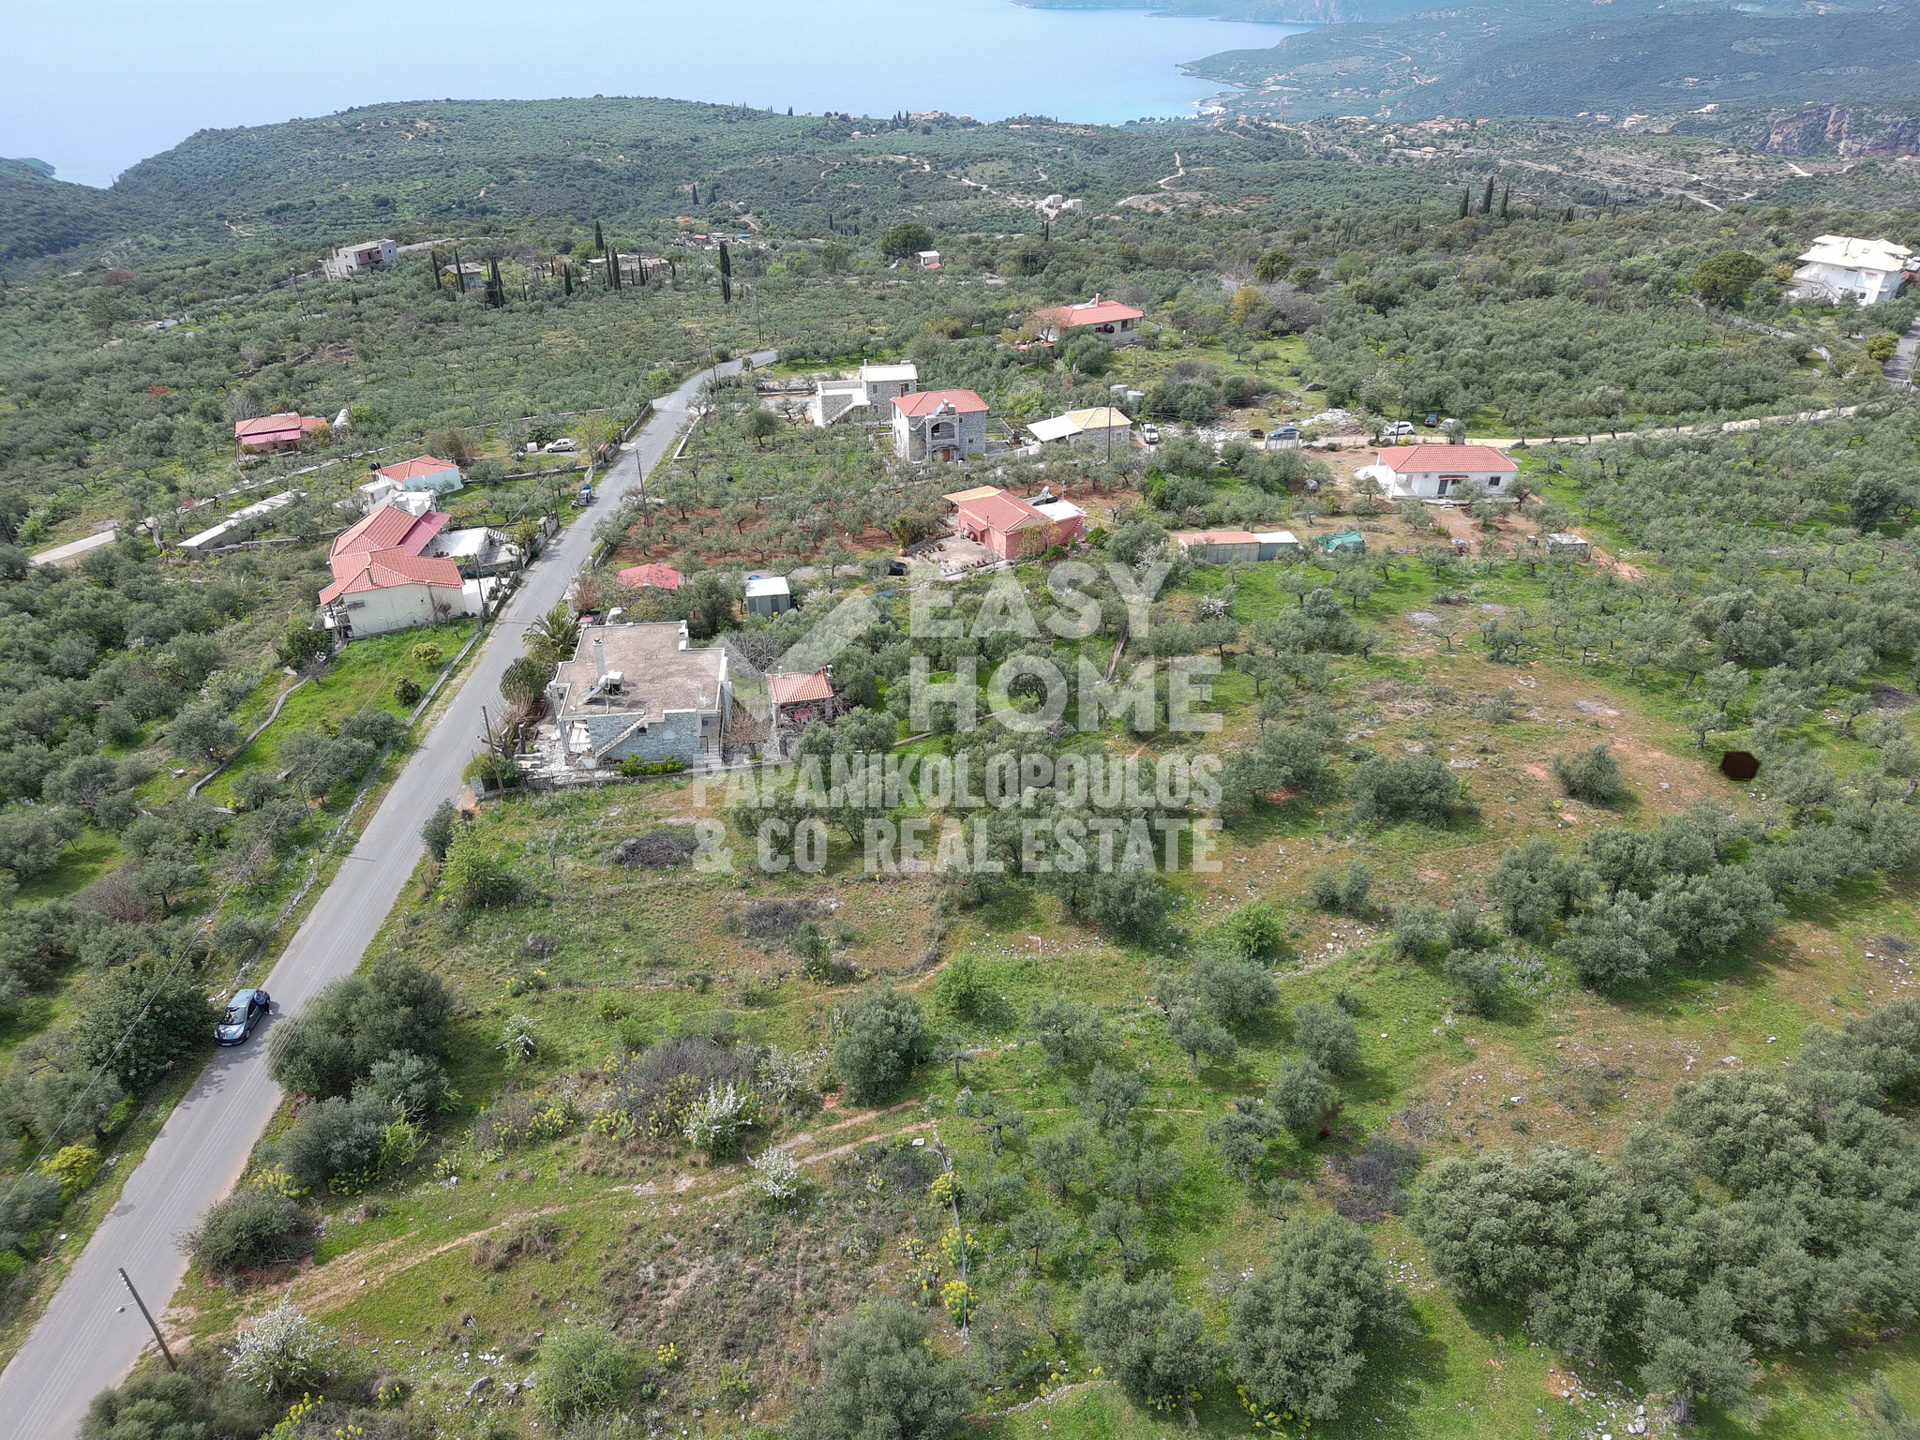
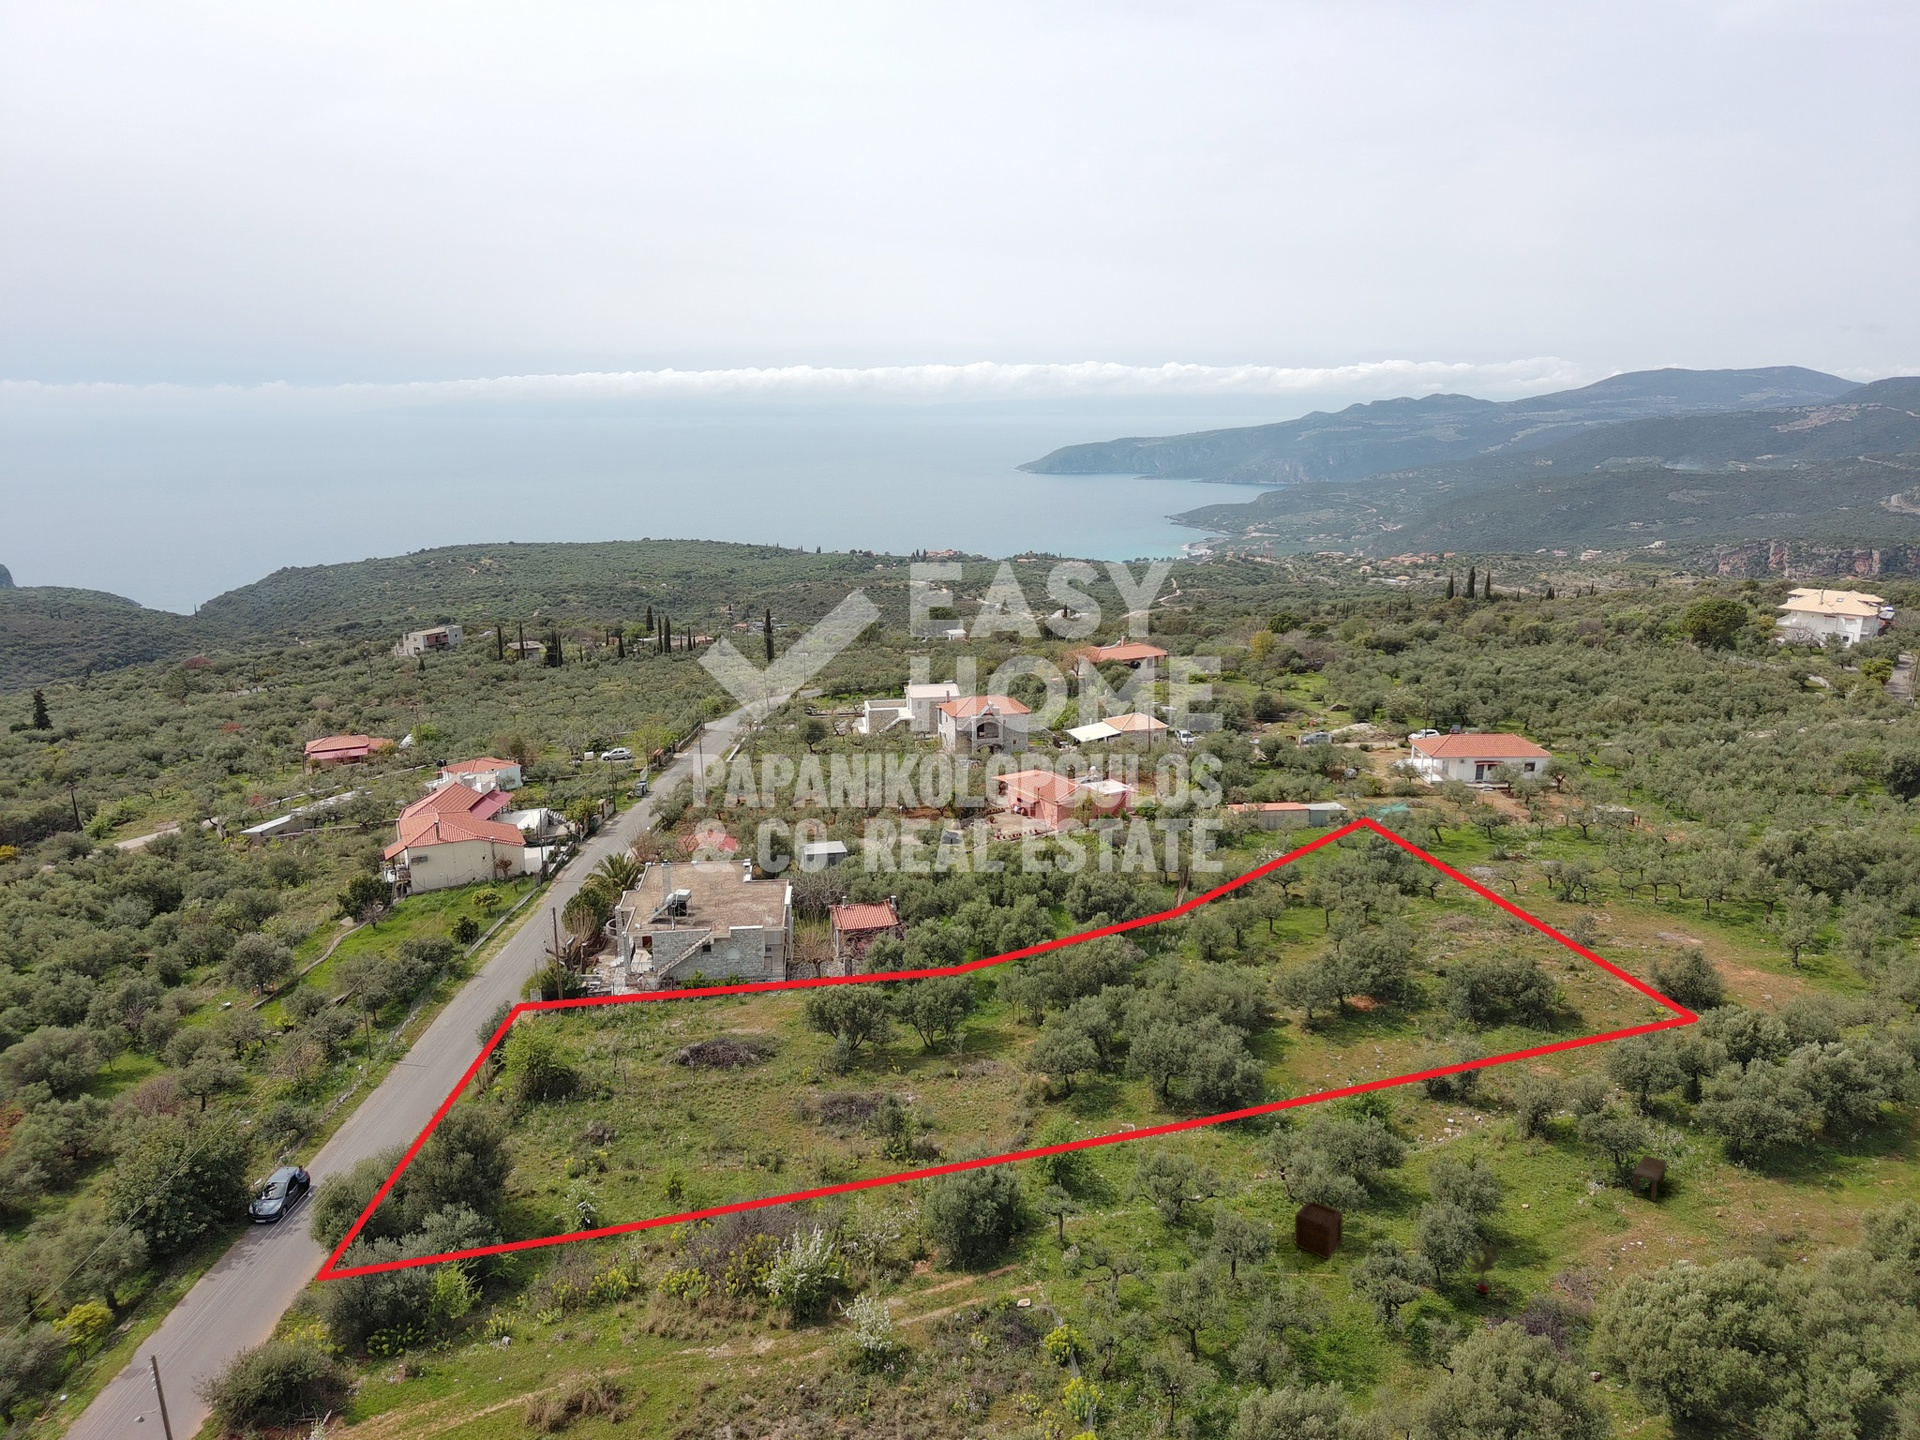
wooden crate: present [1719,751,1761,781] -> present [1295,1202,1343,1259]
bench: none [1483,988,1521,1034] -> present [1633,1155,1667,1201]

